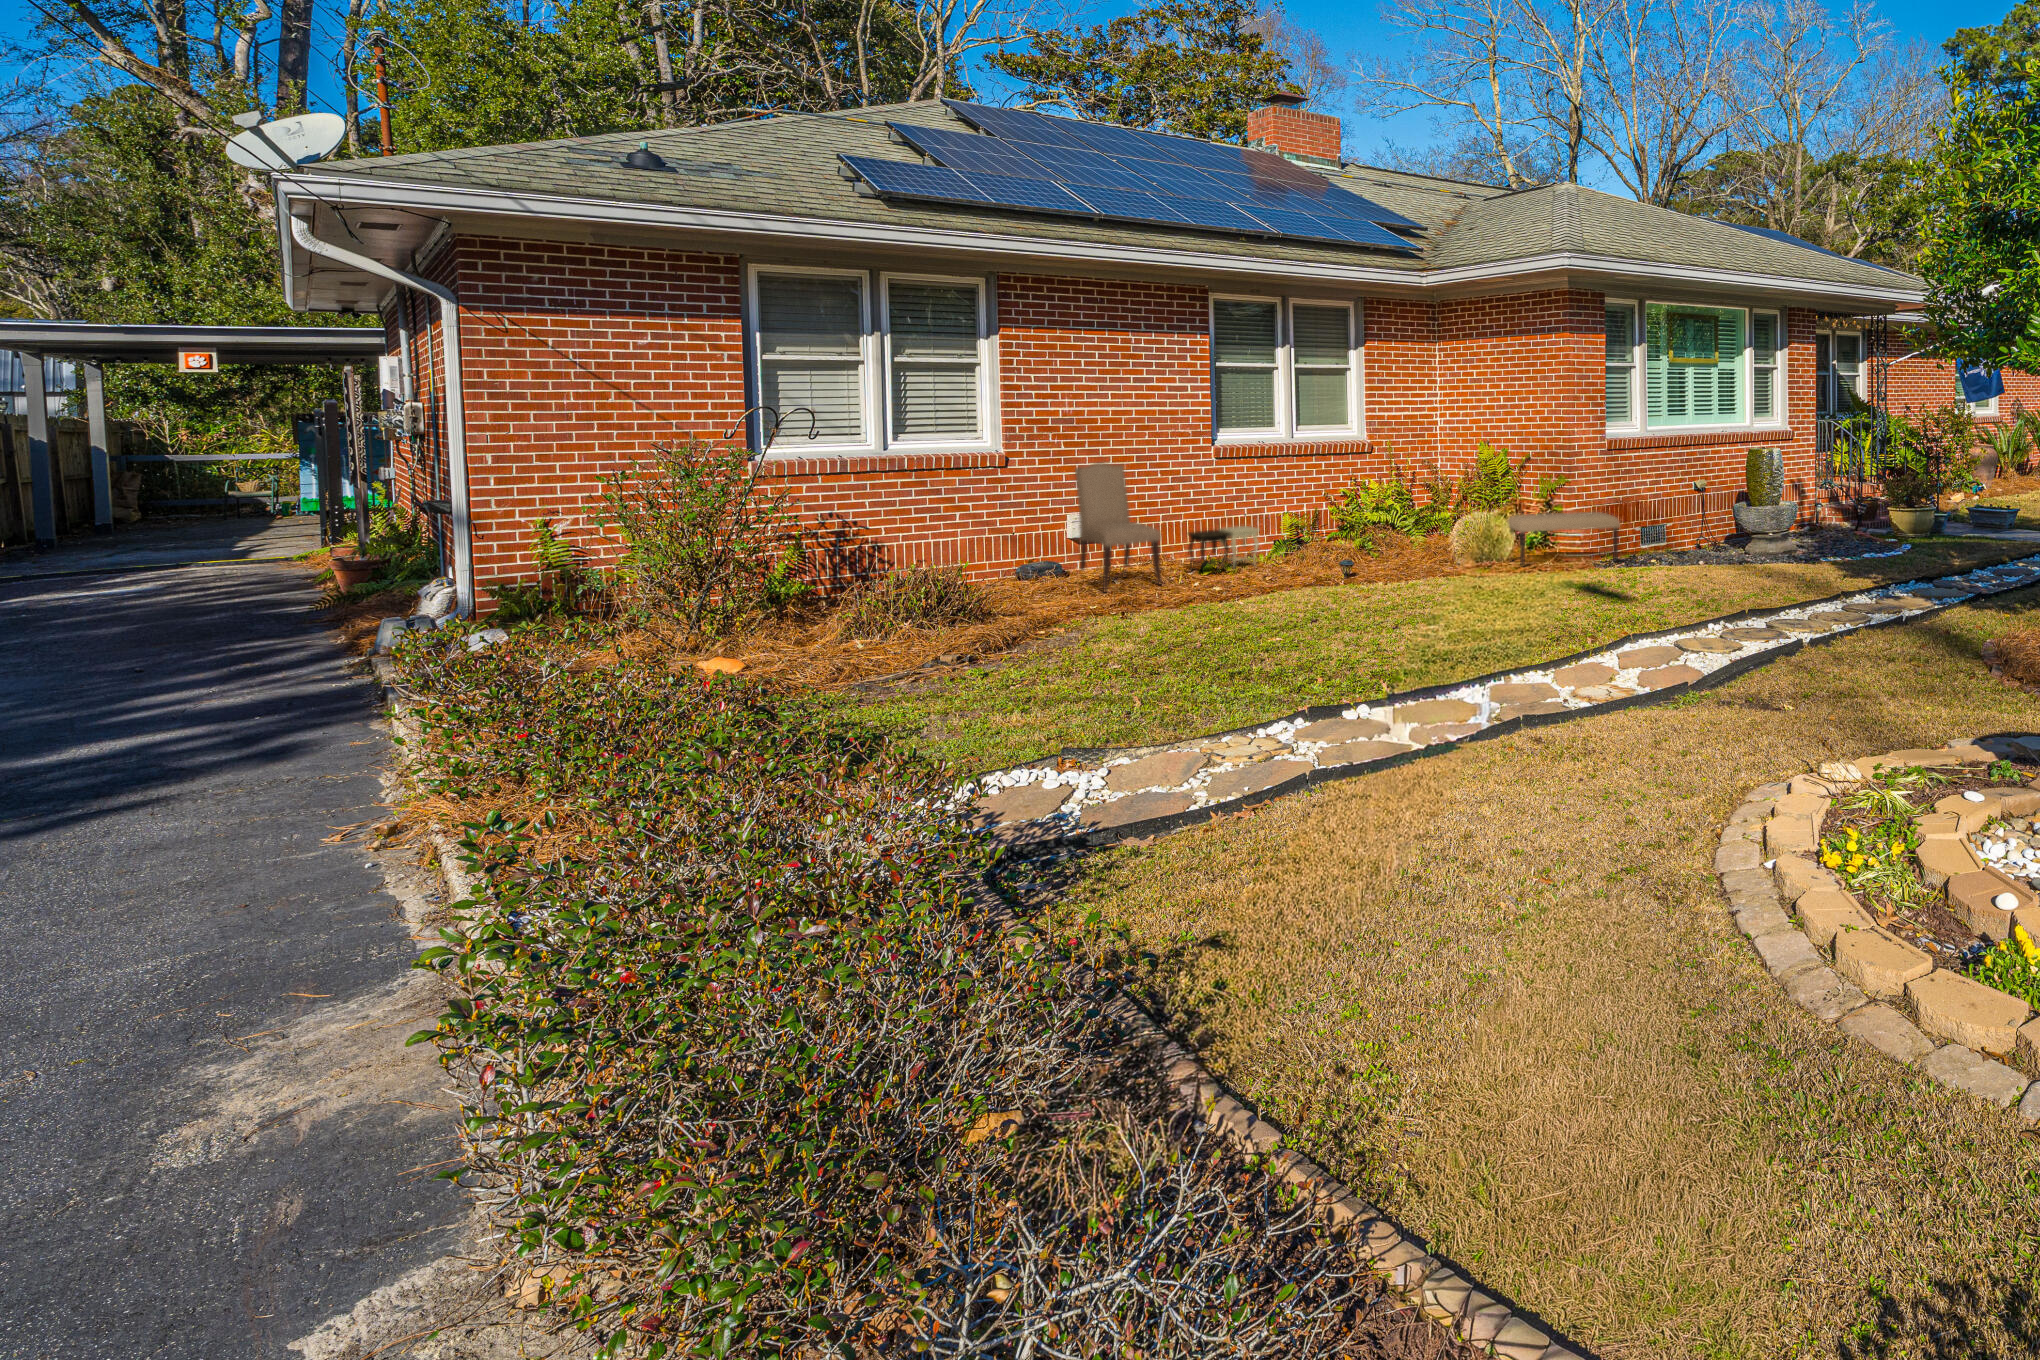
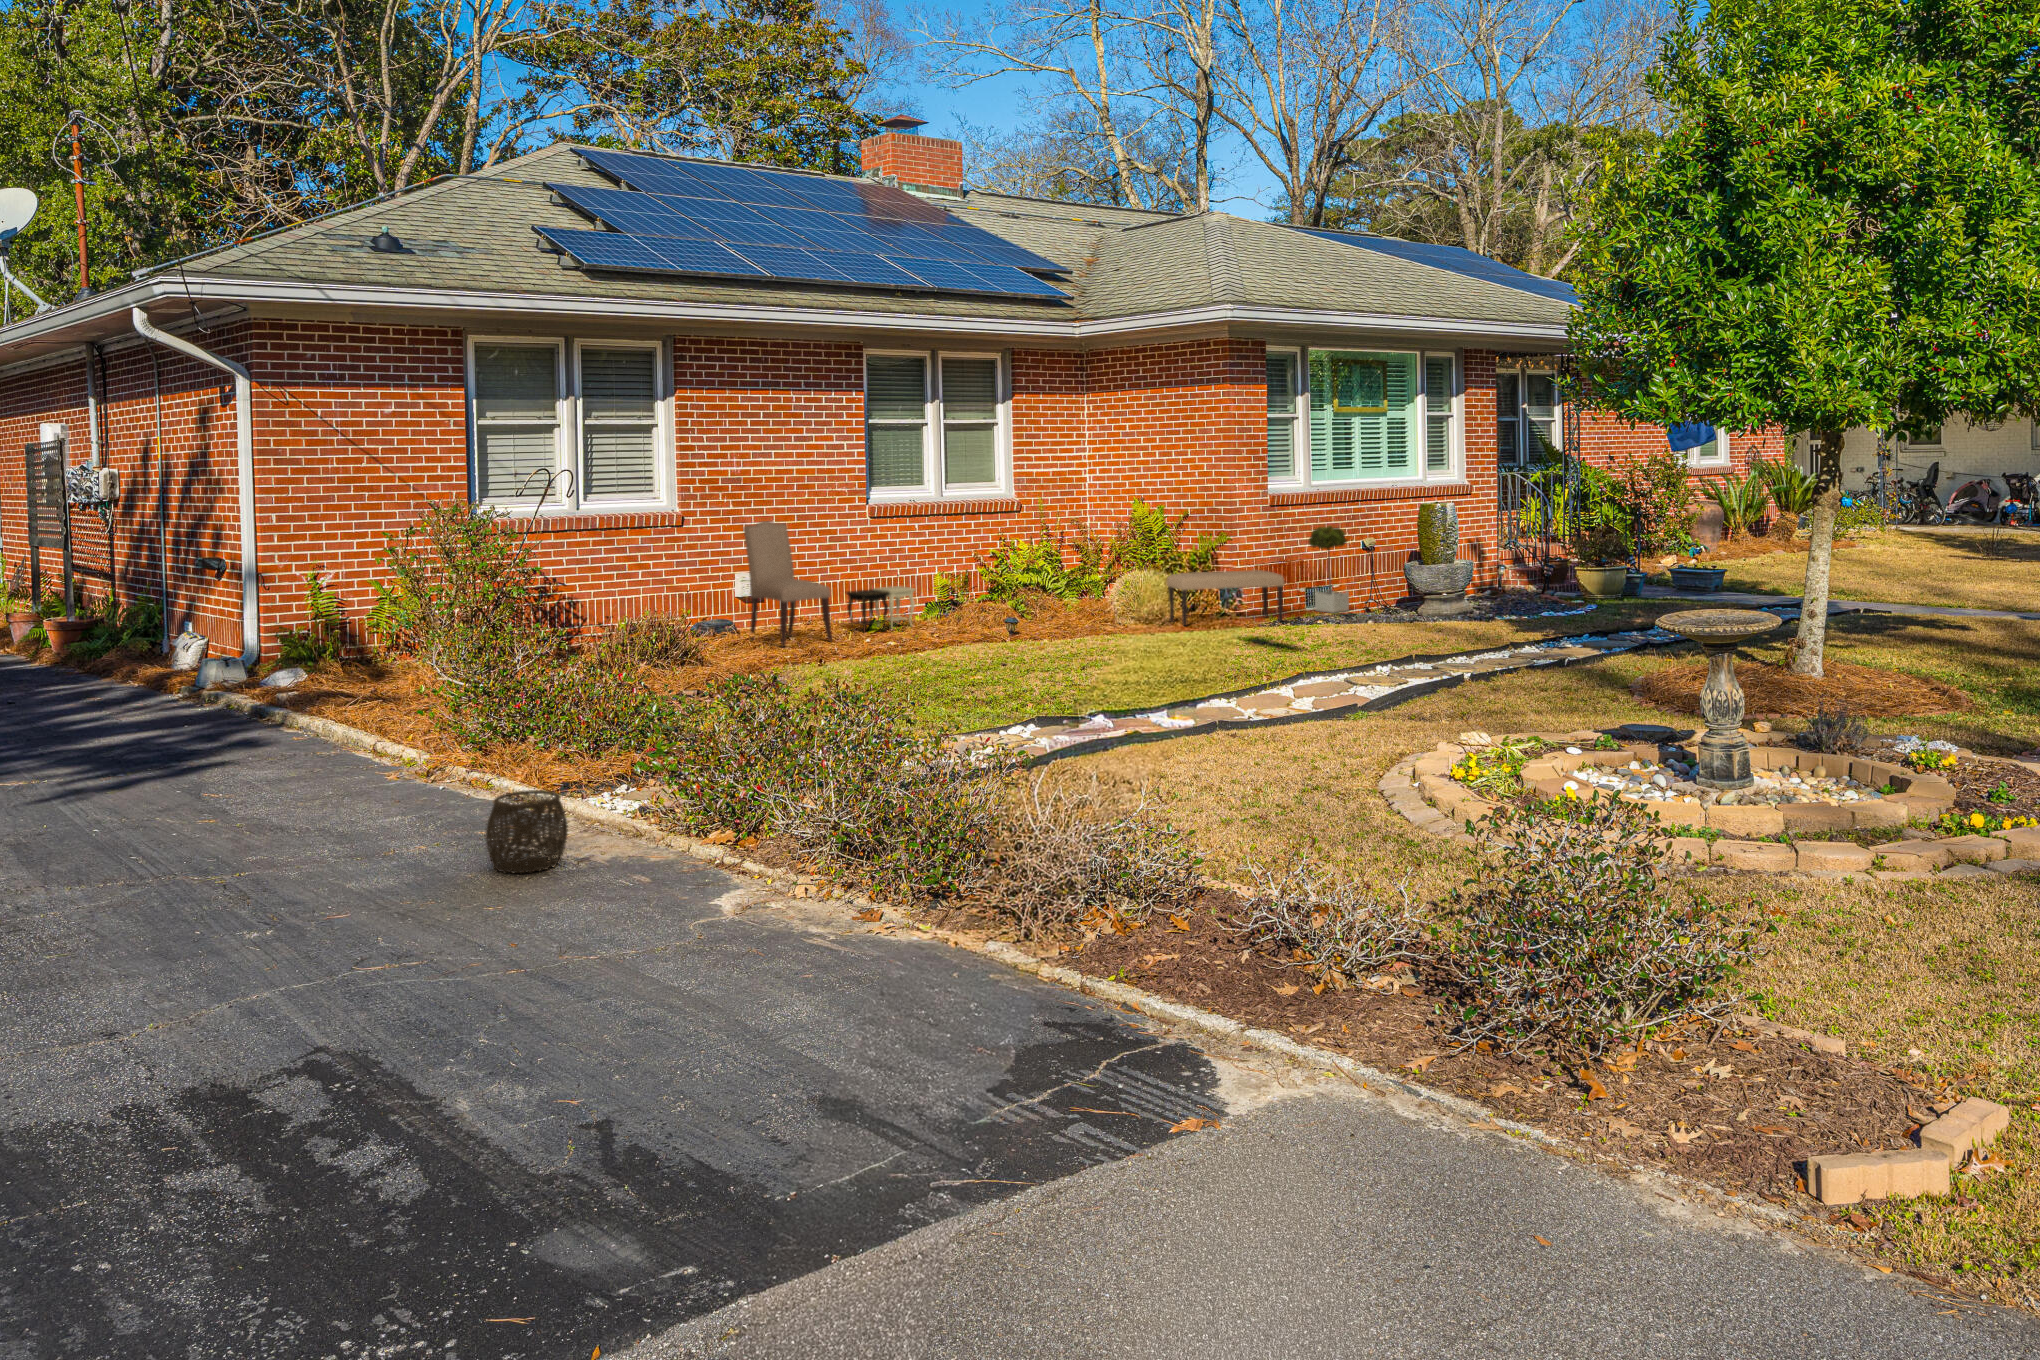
potted tree: none [1644,468,1681,551] -> present [1309,526,1349,613]
woven basket: none [169,941,371,1118] -> present [486,790,568,873]

